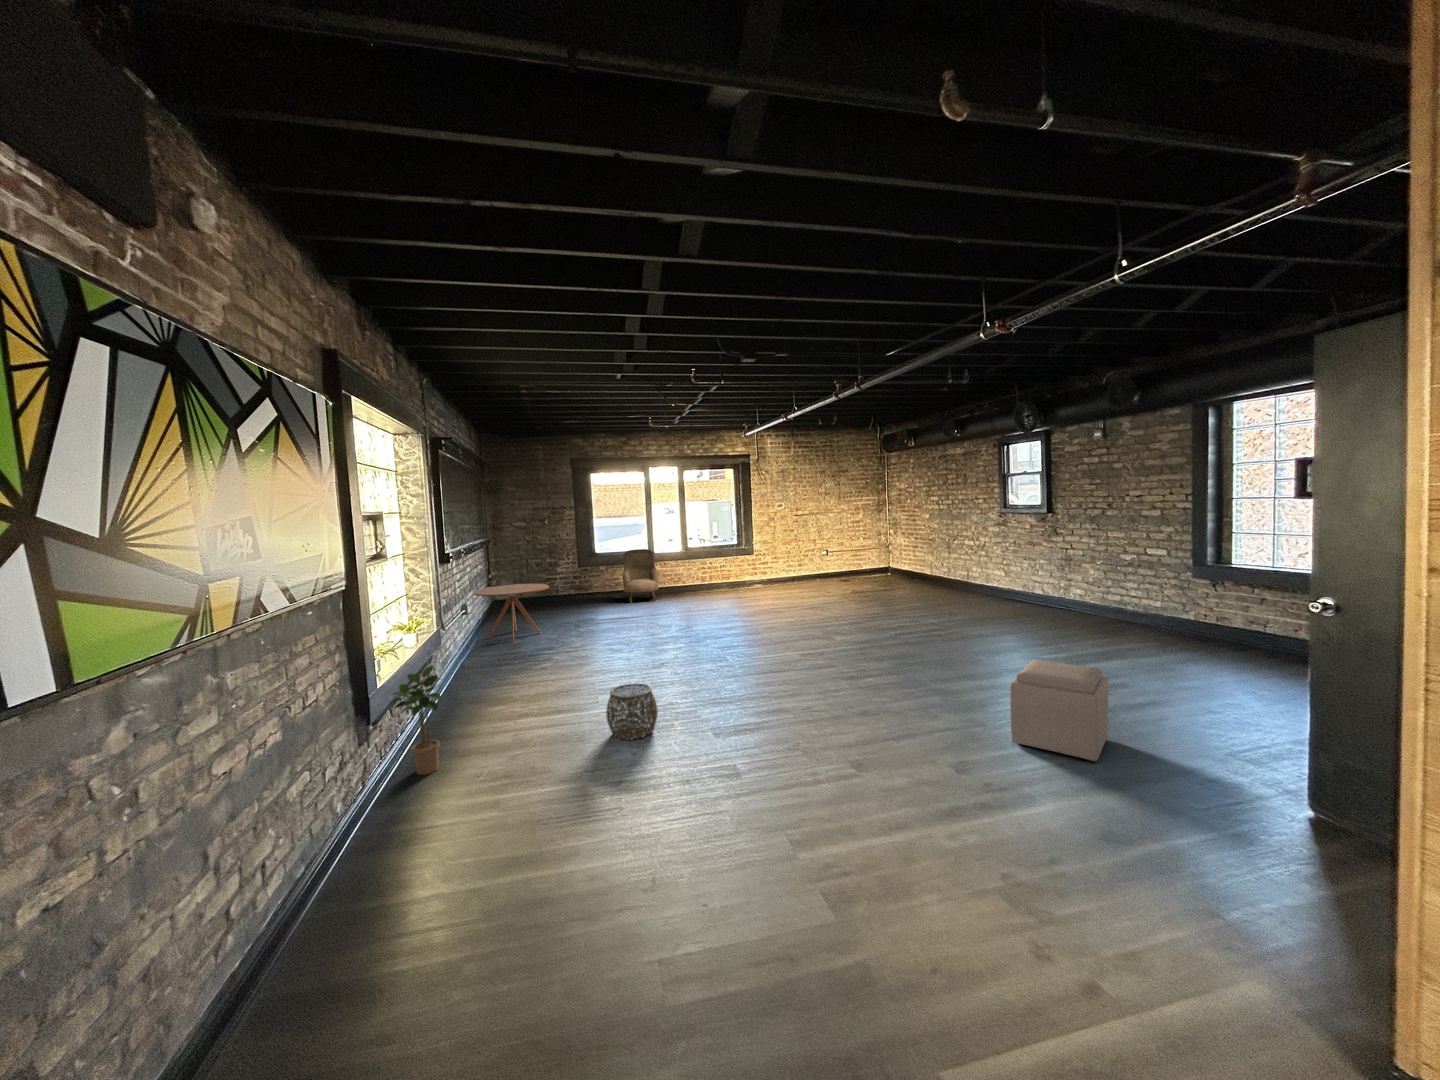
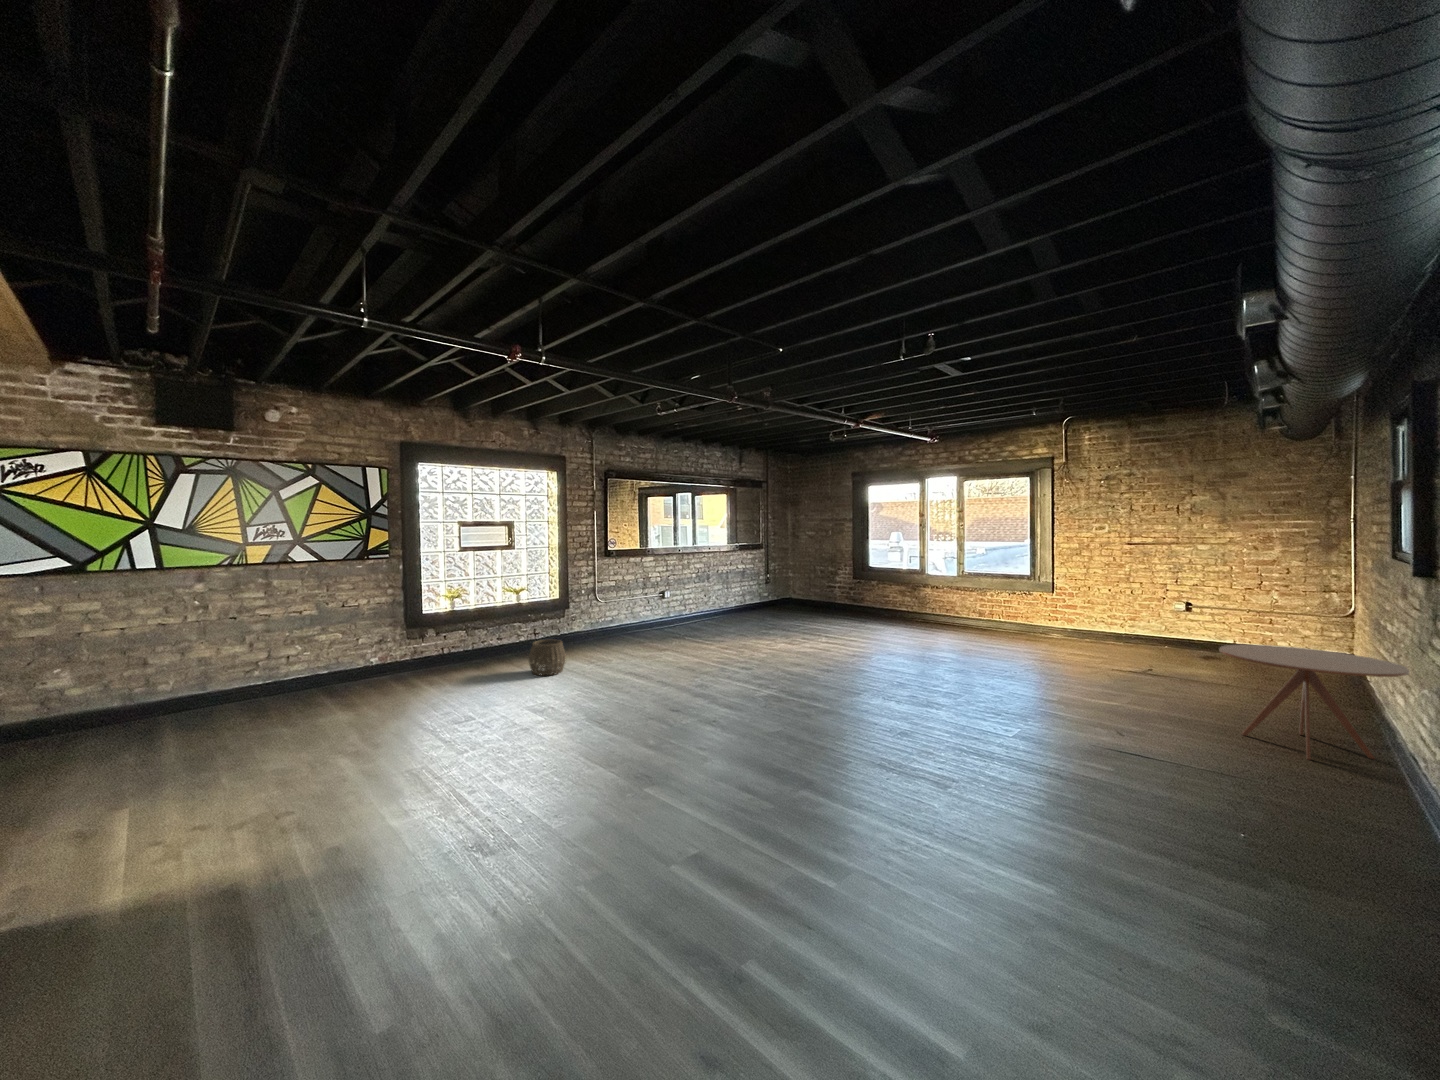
armchair: present [623,549,658,603] -> none [873,567,918,624]
round table: present [473,584,549,642] -> present [1219,644,1409,760]
ottoman: present [1010,660,1108,761] -> none [549,698,655,809]
potted plant: present [389,665,441,775] -> none [462,599,497,655]

